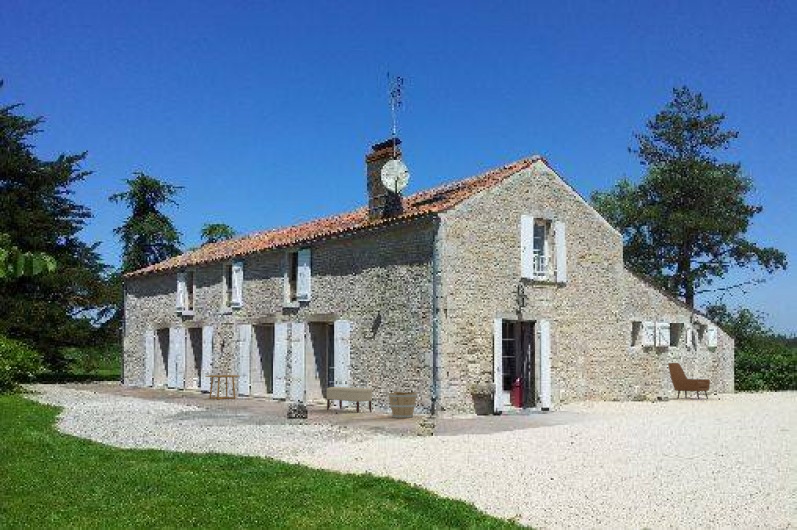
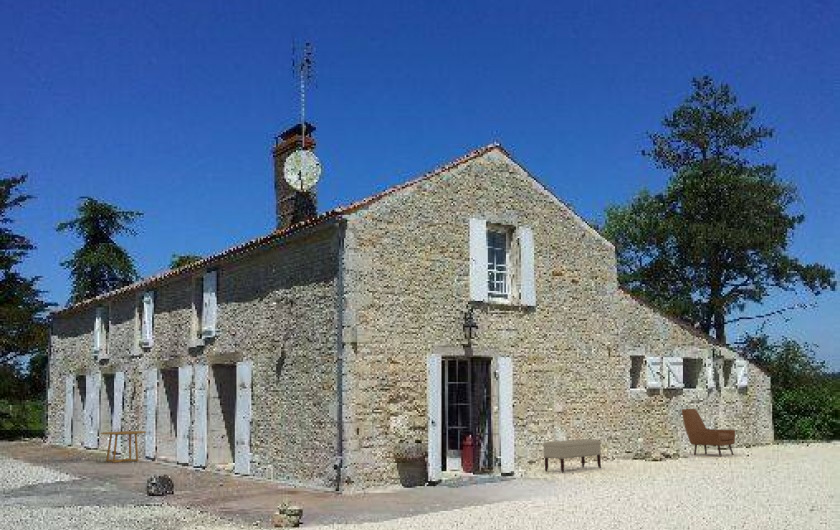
bench: present [327,387,372,413] -> present [543,439,601,473]
wooden bucket: present [388,392,417,418] -> none [279,456,319,493]

